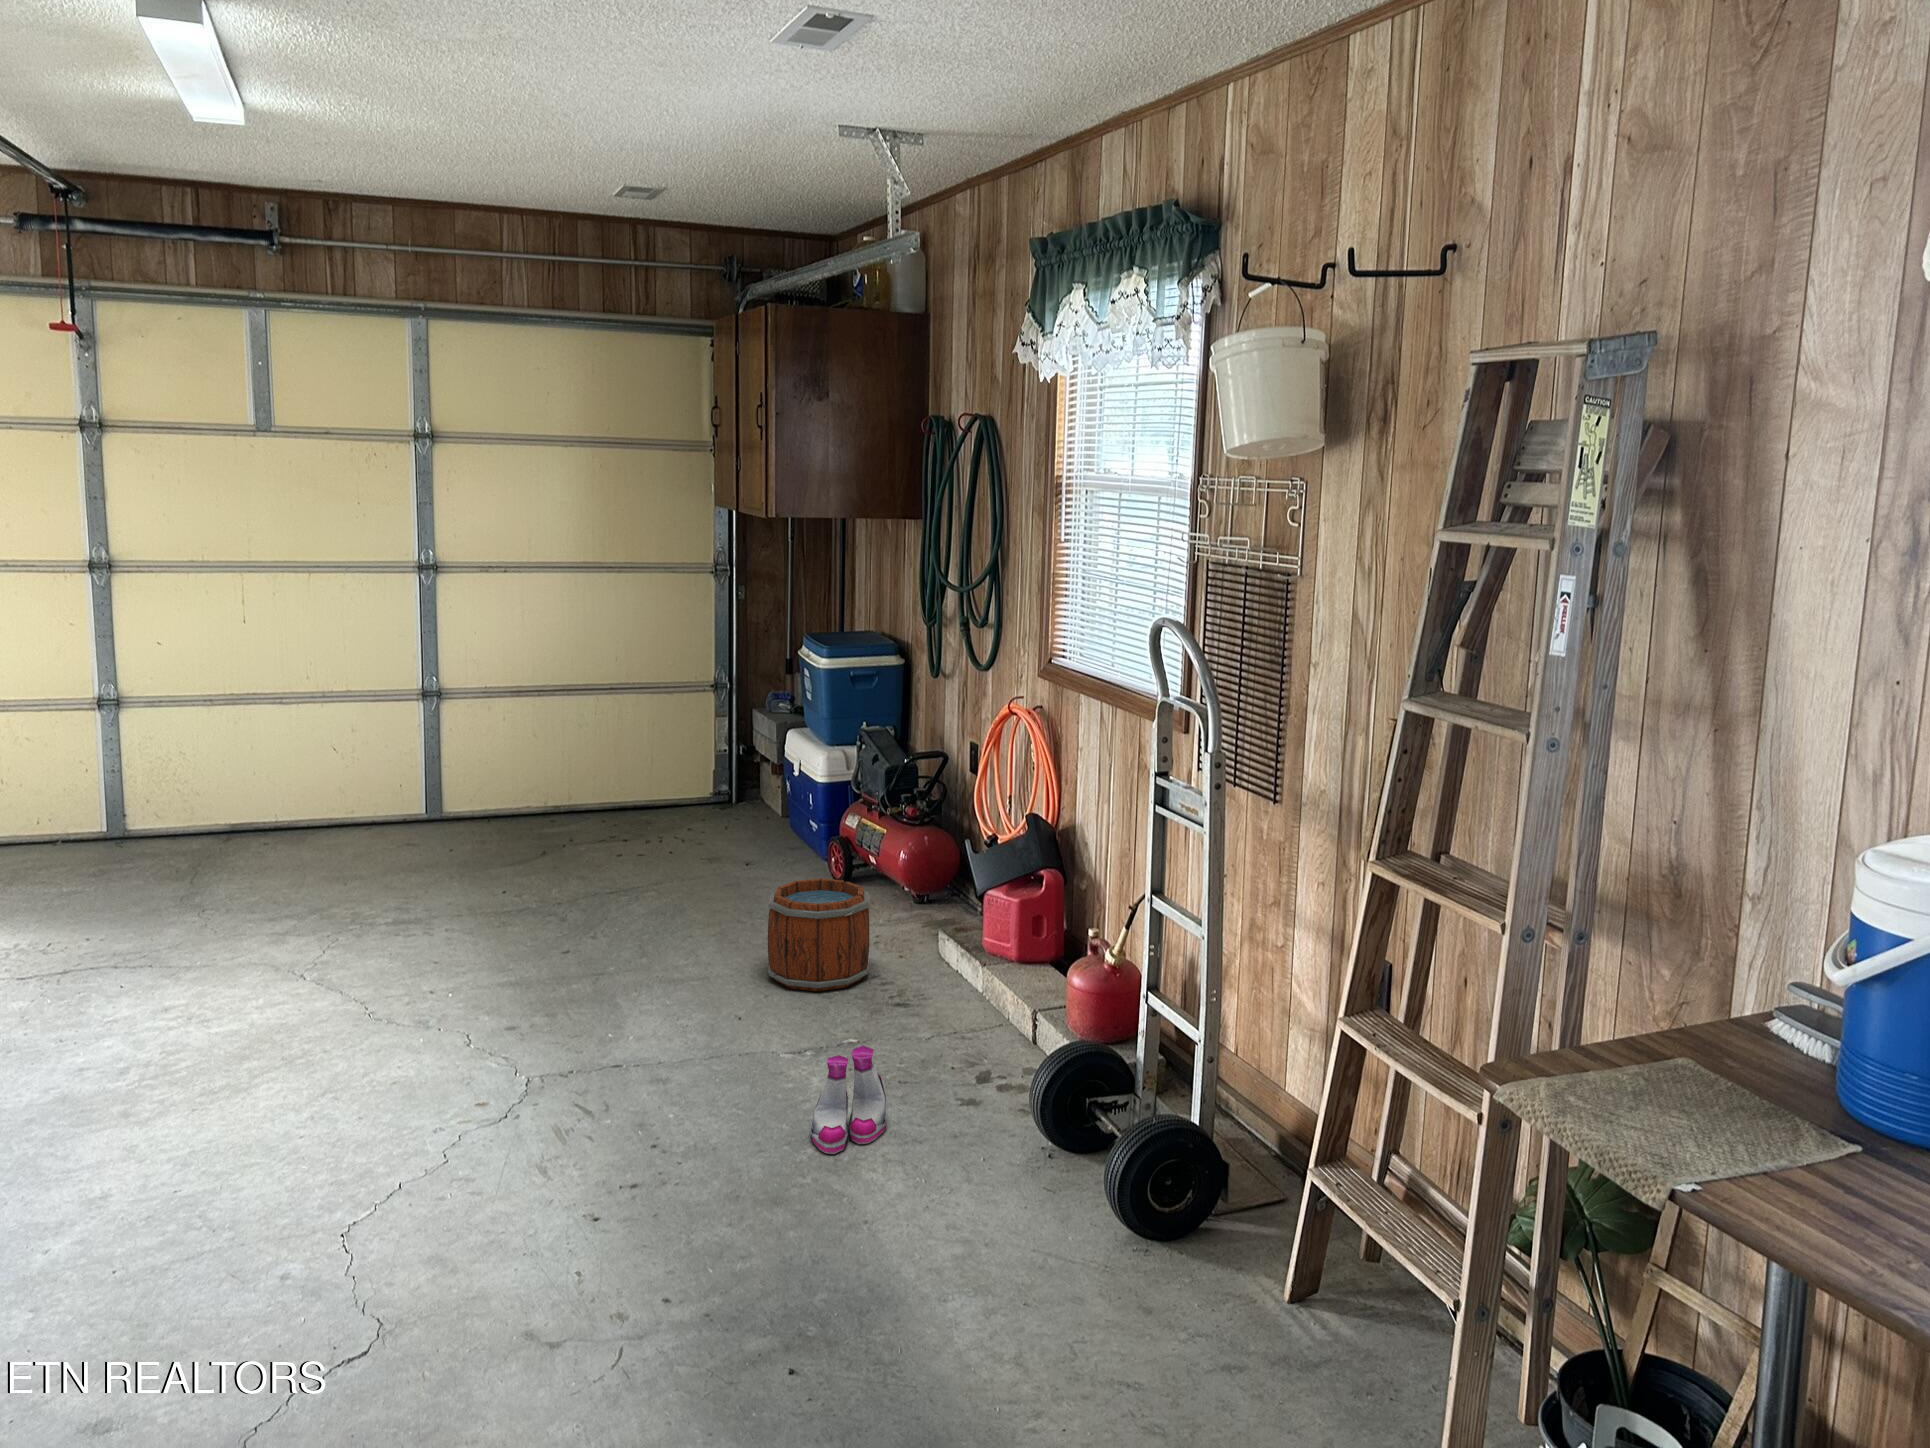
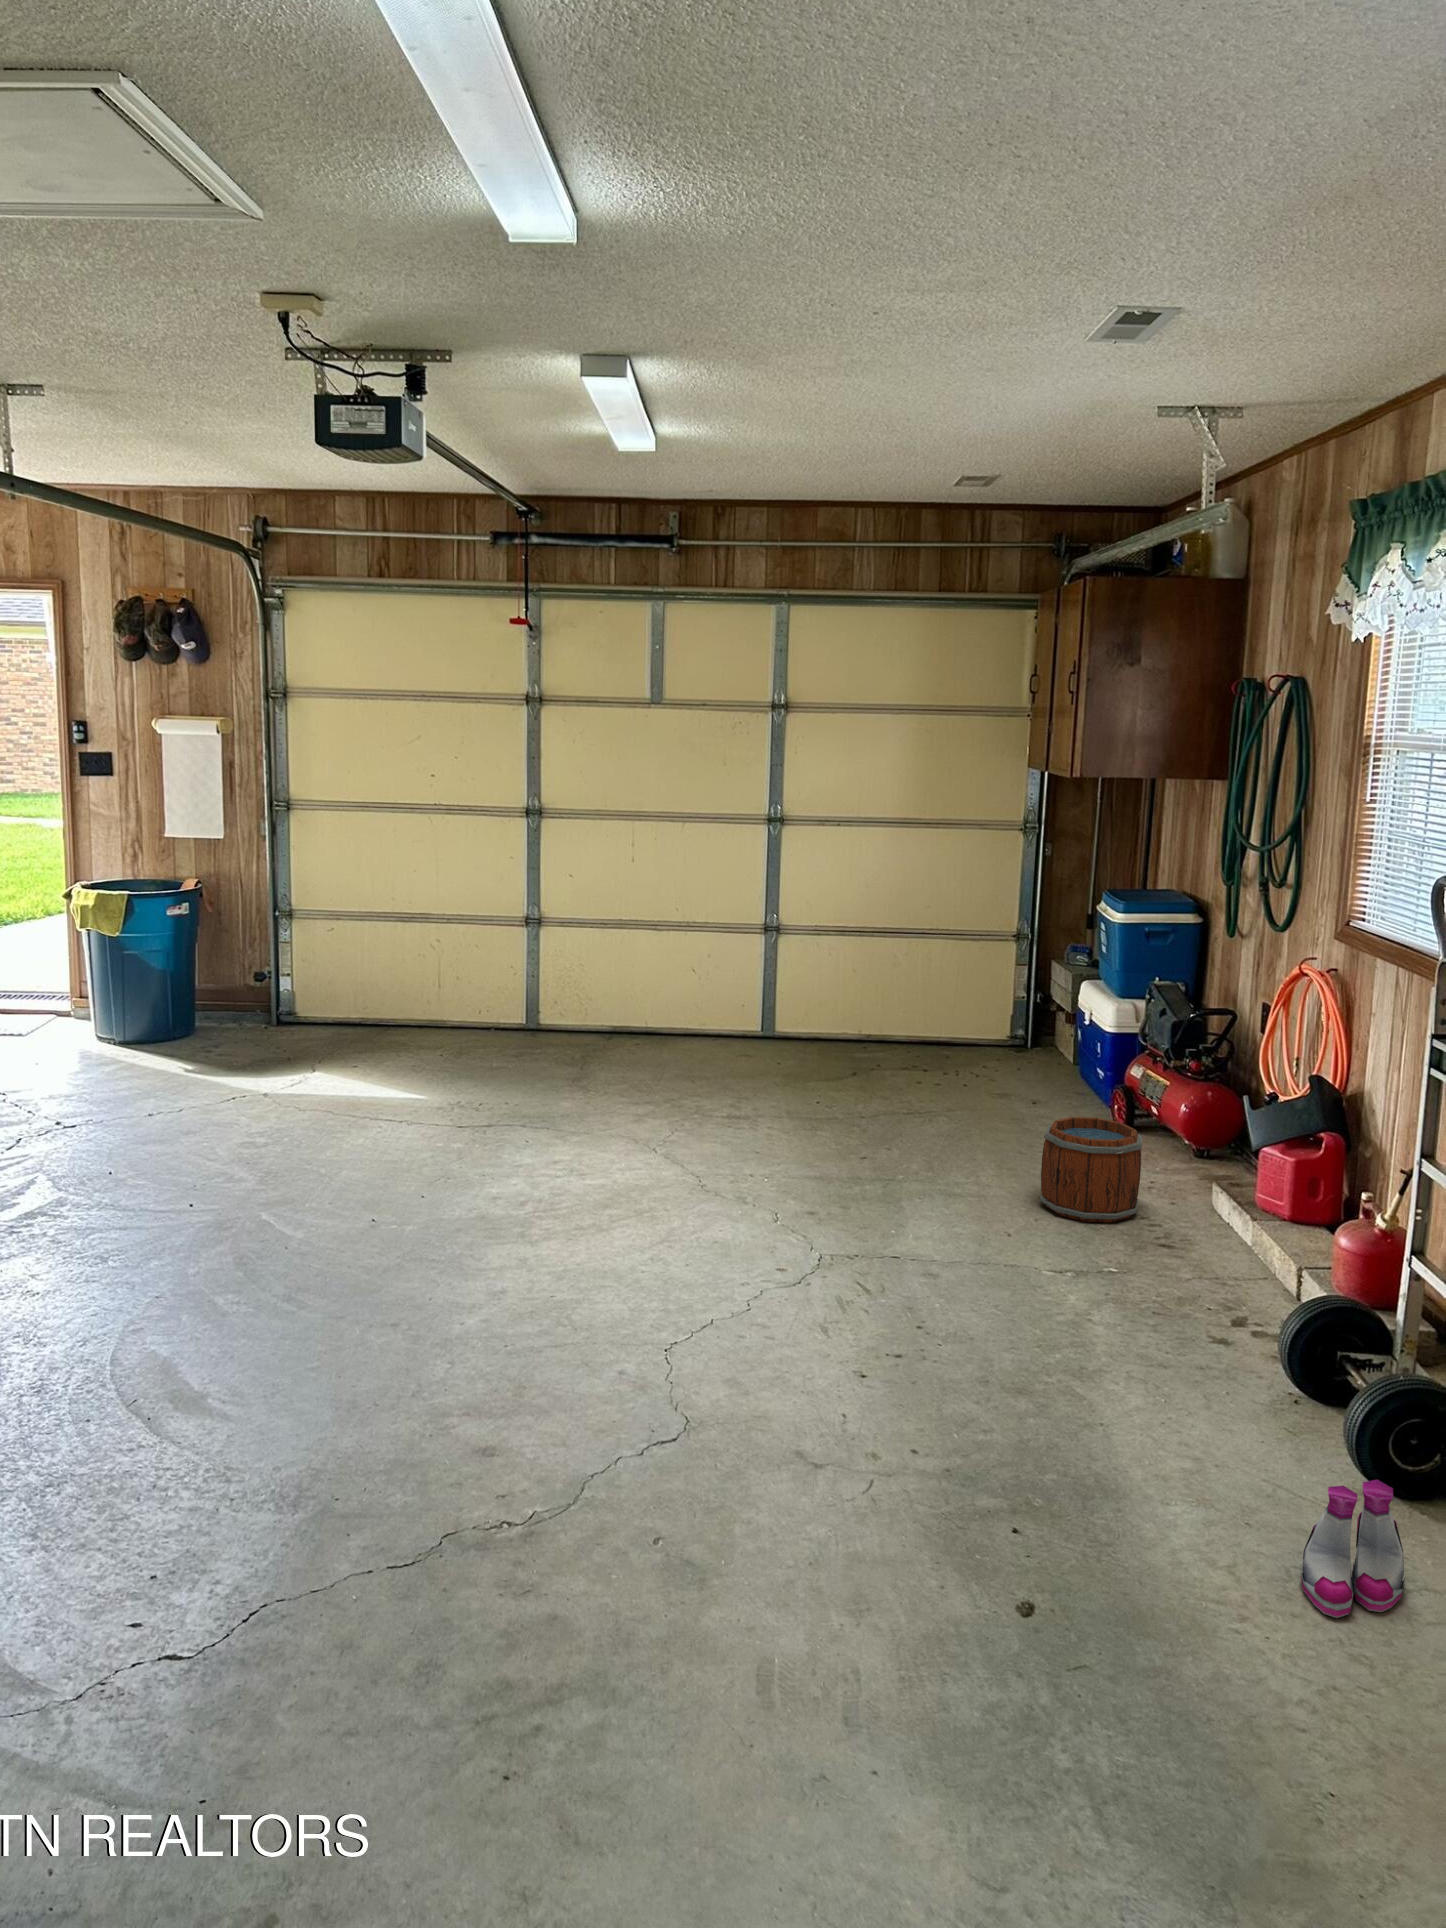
boots: present [811,1046,887,1154] -> present [1301,1480,1405,1618]

